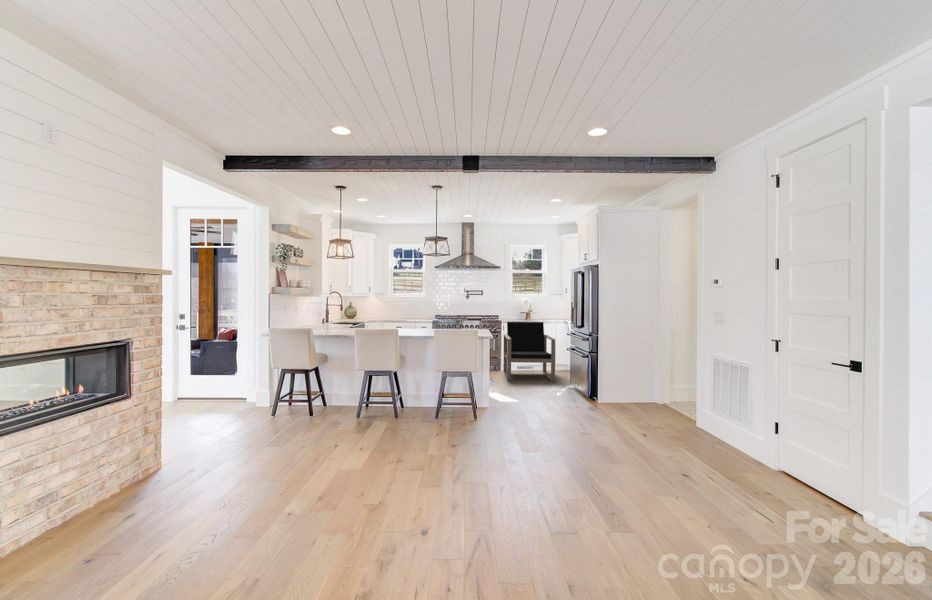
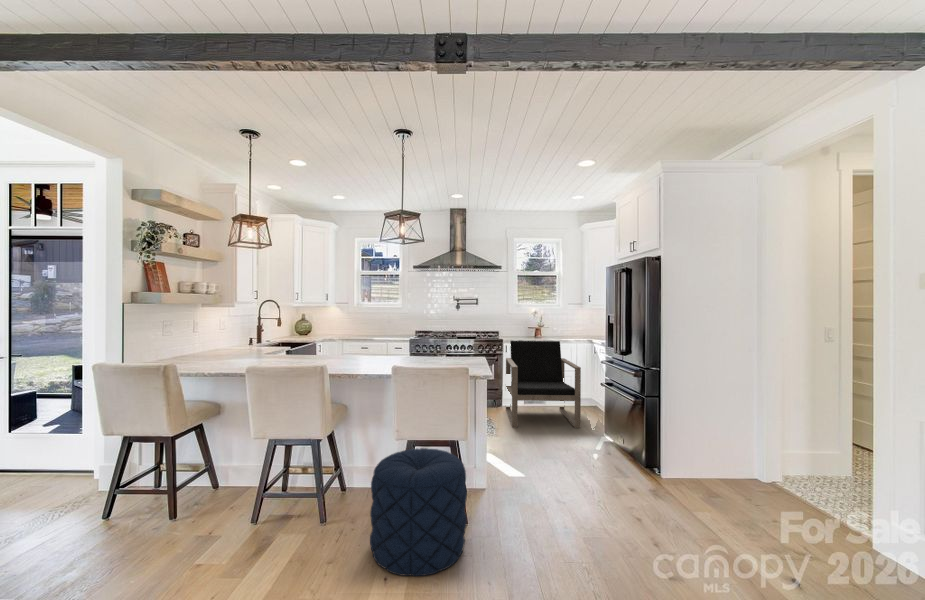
pouf: none [428,376,479,432] -> present [370,448,467,576]

